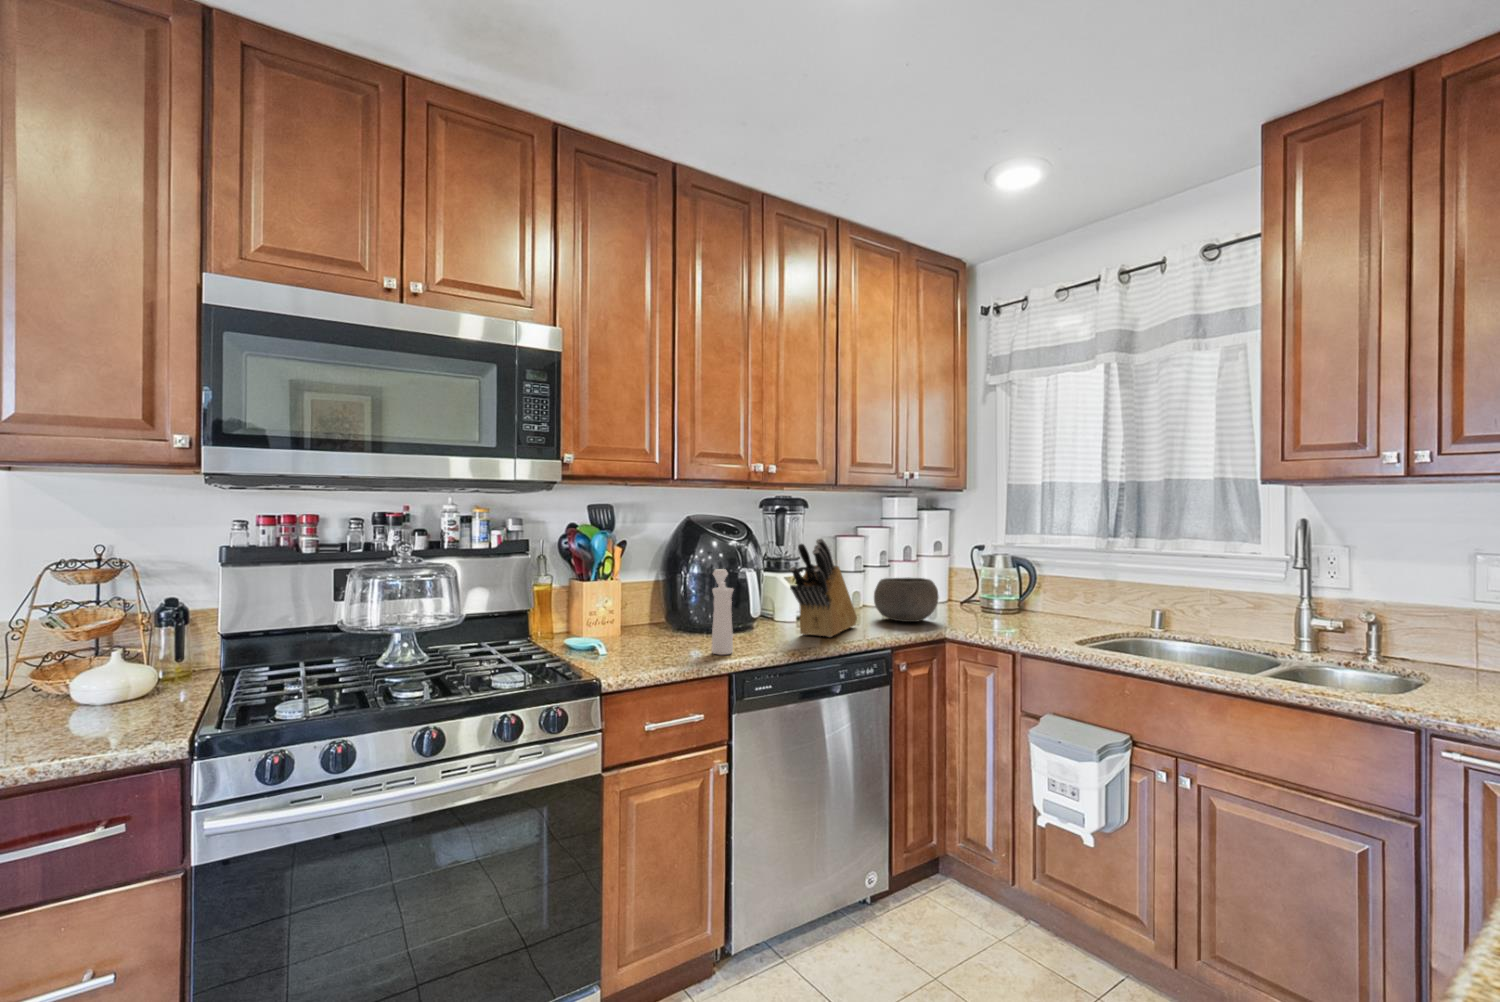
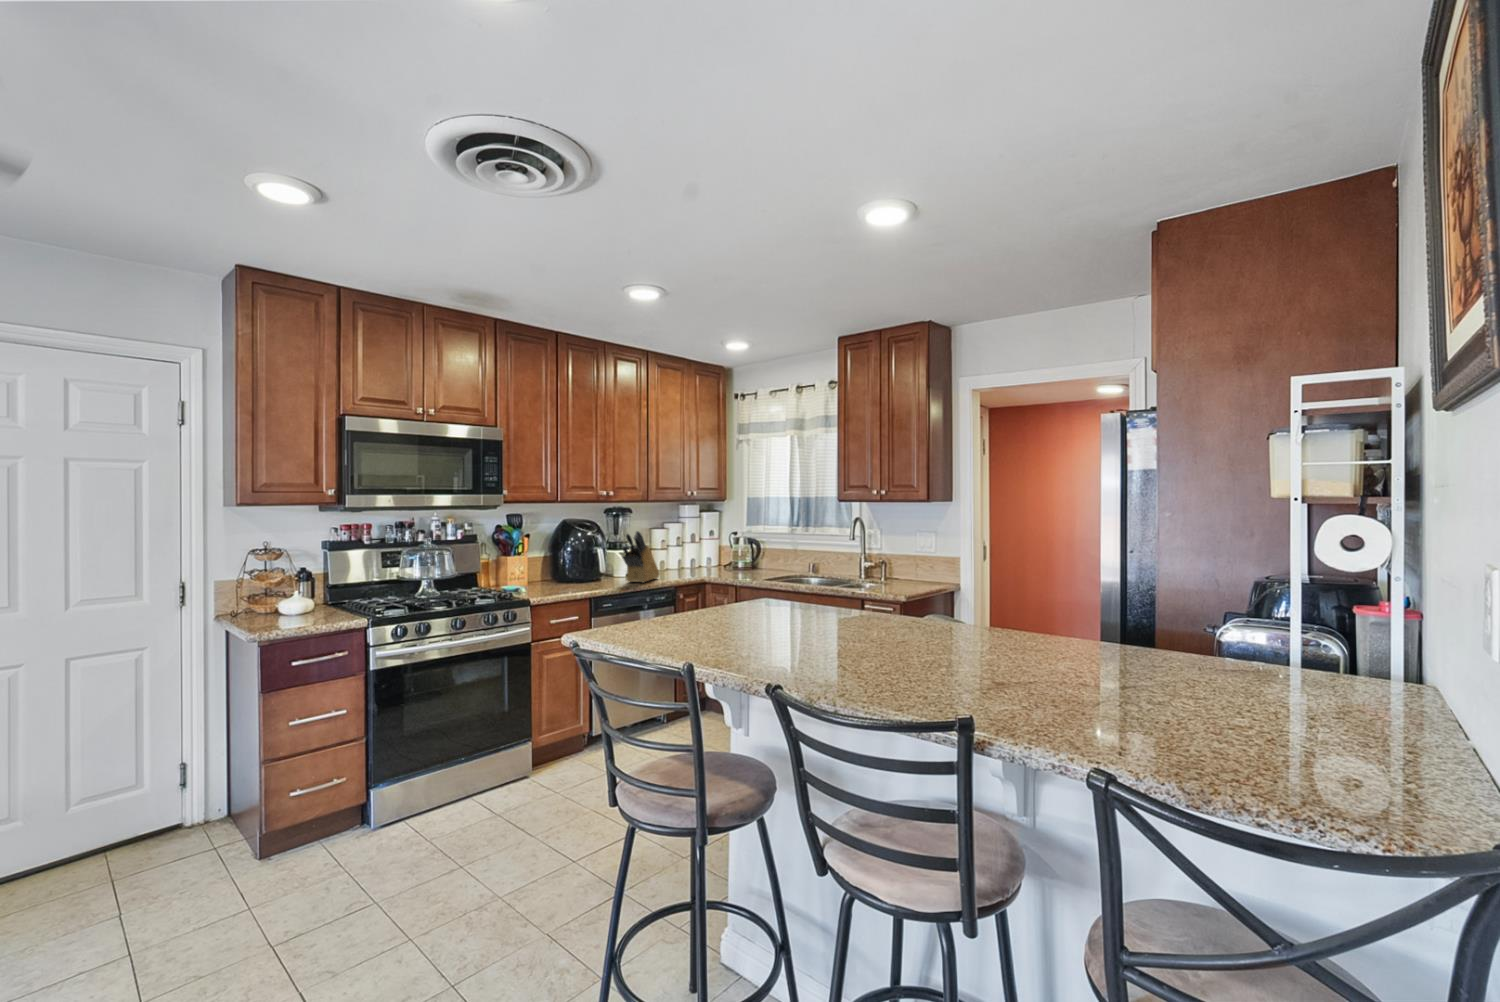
pepper mill: present [712,569,733,655] -> none [580,548,592,590]
bowl: present [874,578,939,622] -> none [670,551,705,575]

